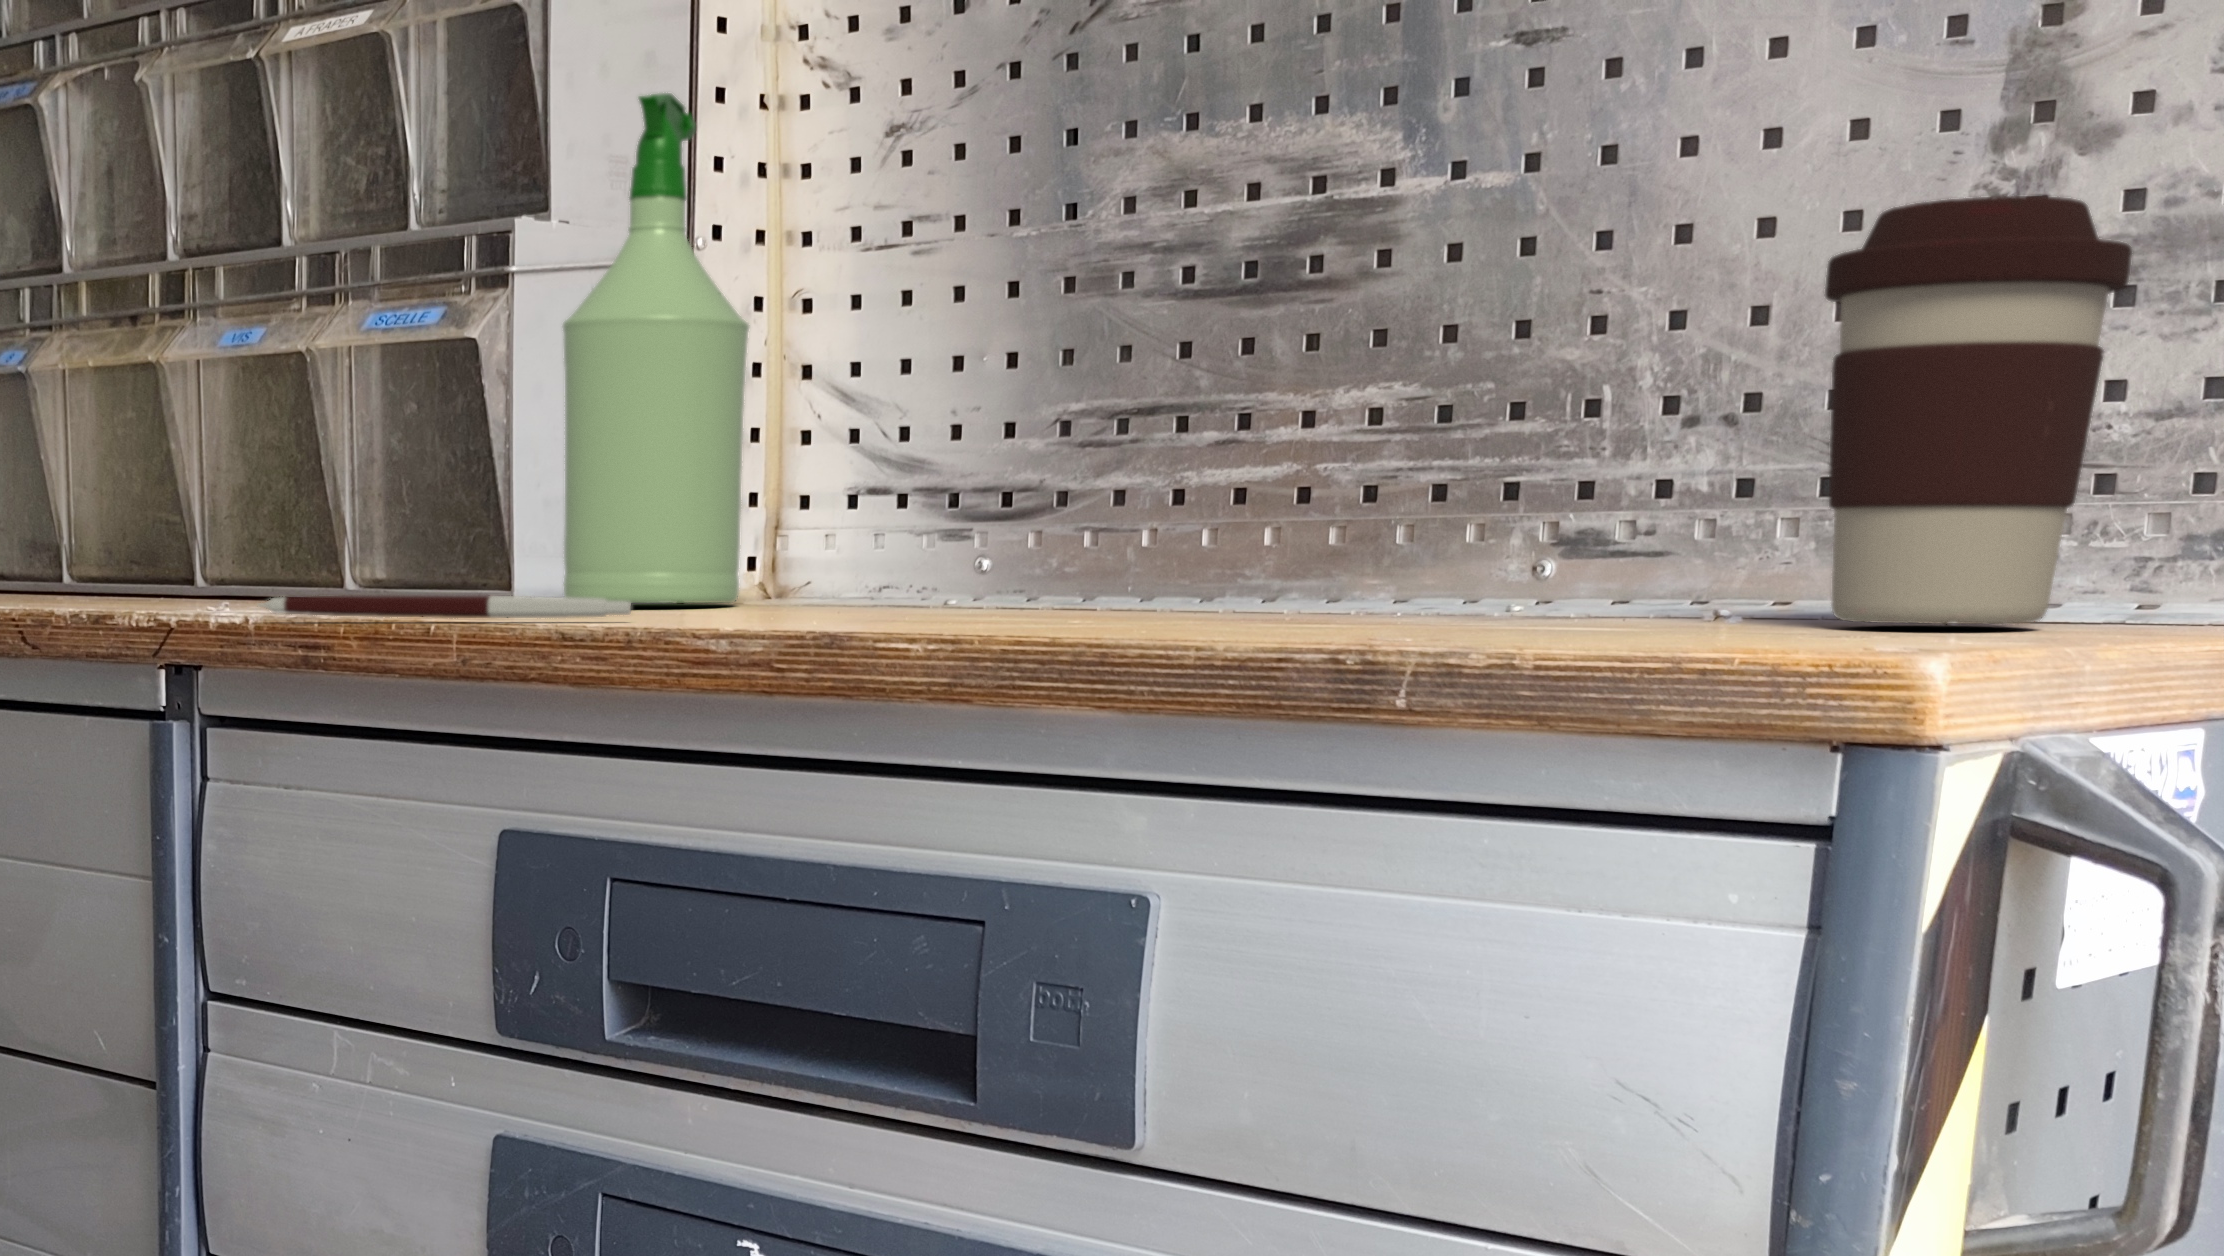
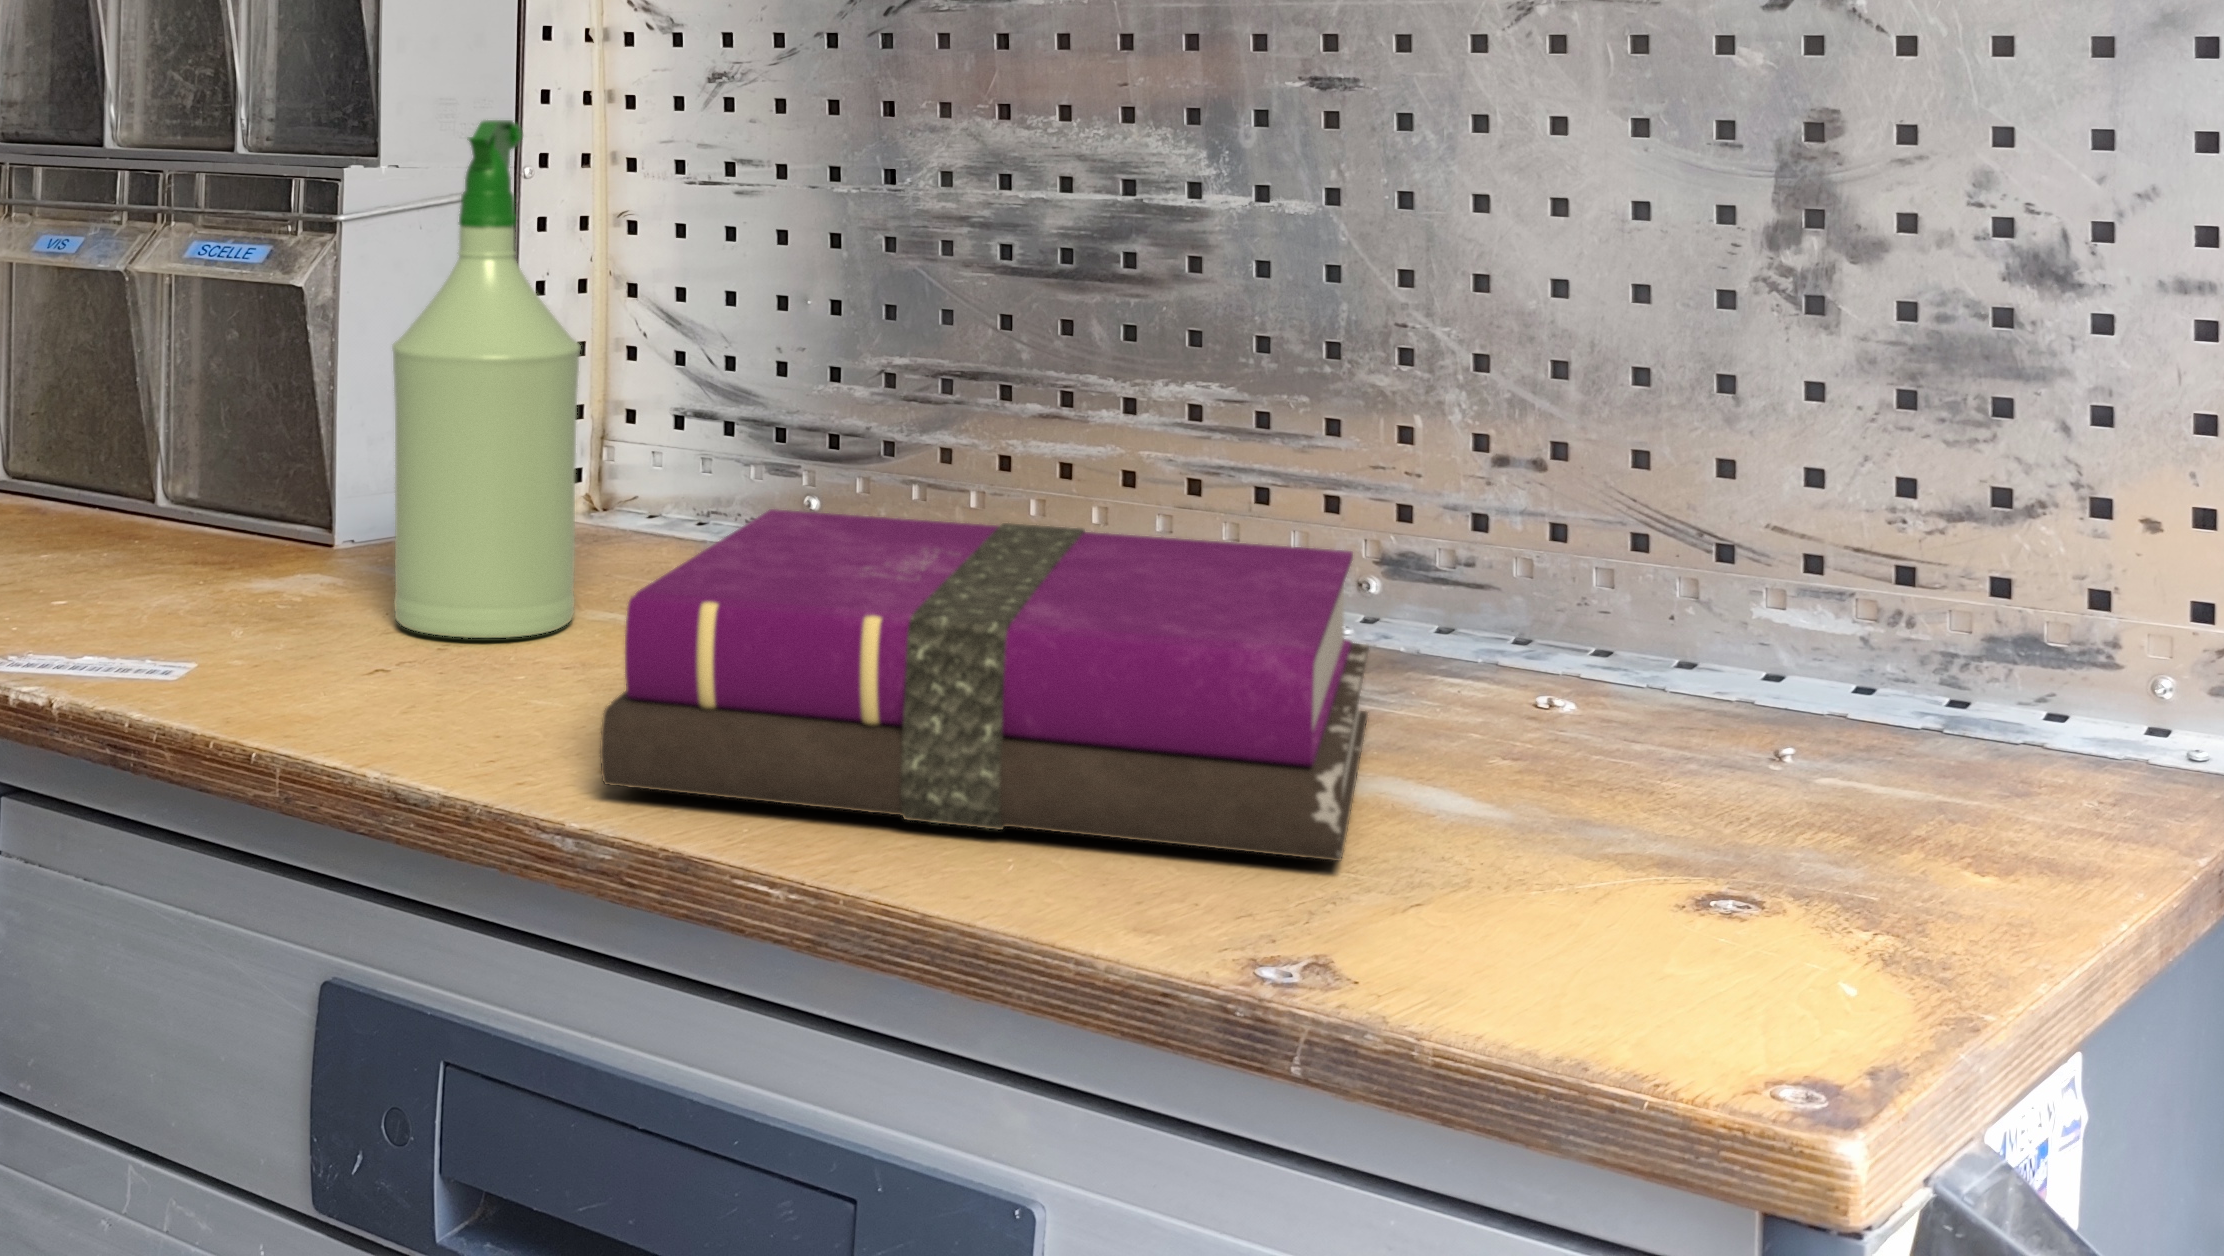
coffee cup: present [1825,196,2132,624] -> none [1655,426,1946,861]
notebook: none [753,415,1529,620] -> present [600,509,1369,861]
pen: present [259,596,631,618] -> none [73,701,470,732]

